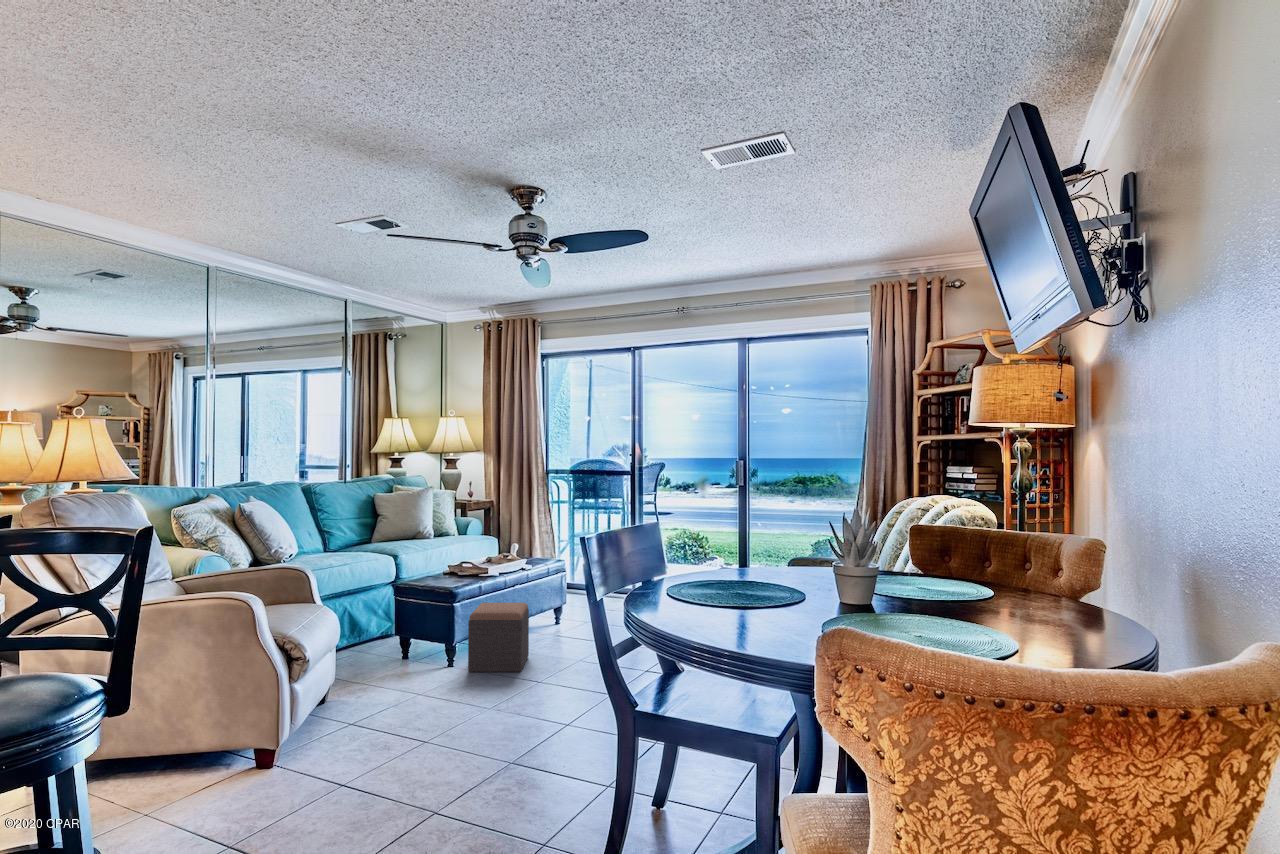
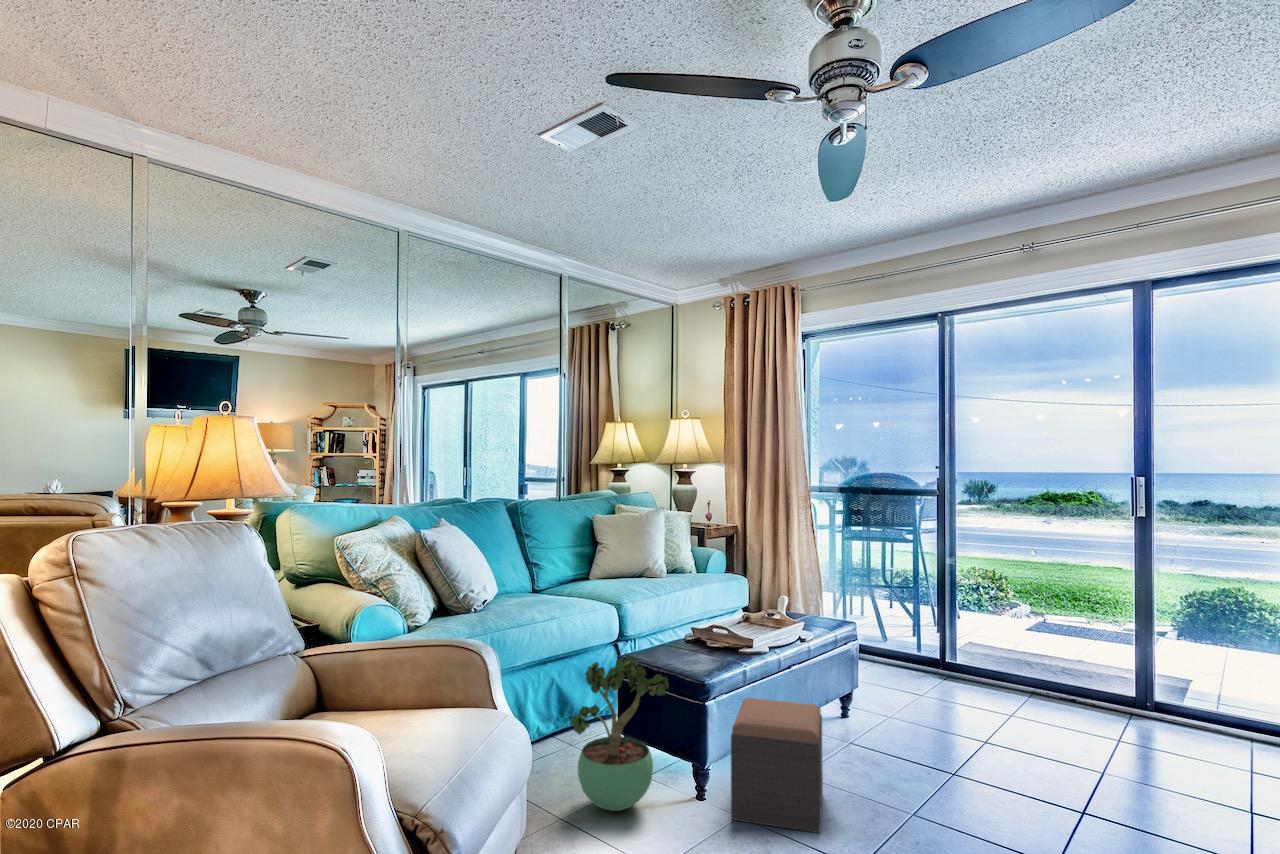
potted plant: none [363,576,429,675] -> present [571,655,669,811]

